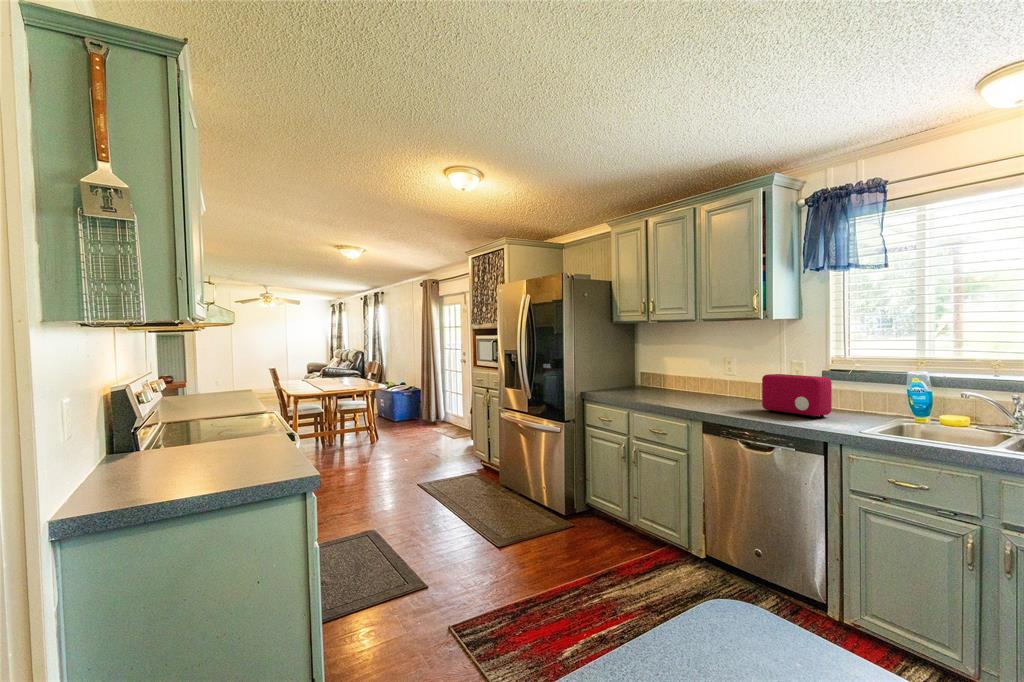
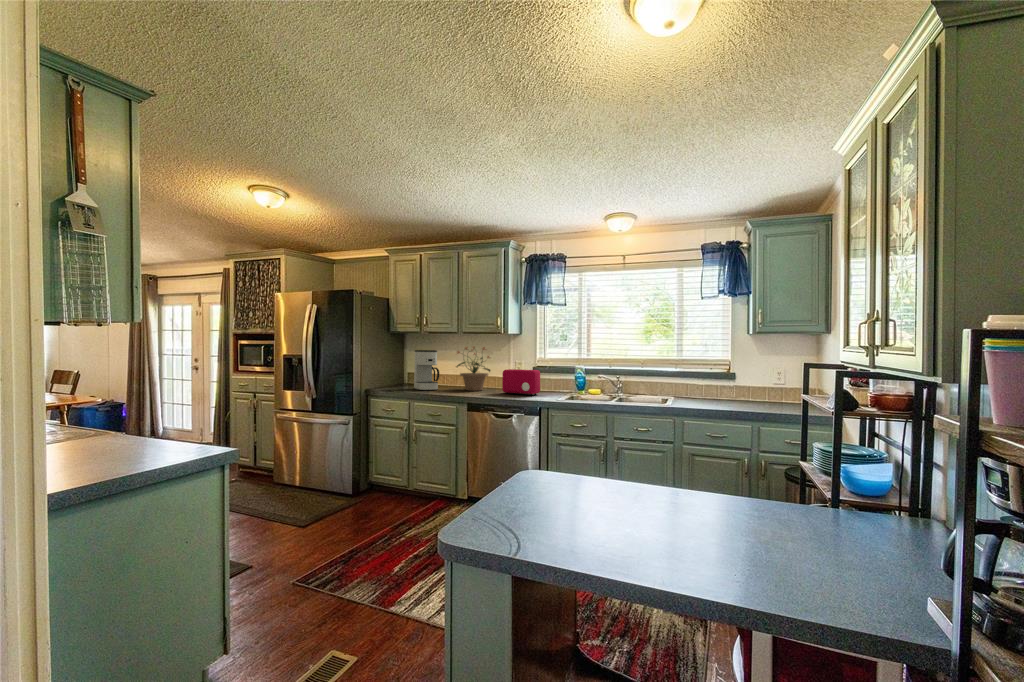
potted plant: none [692,338,749,403] -> present [456,347,490,391]
coffee maker: none [639,345,672,398] -> present [414,350,439,390]

